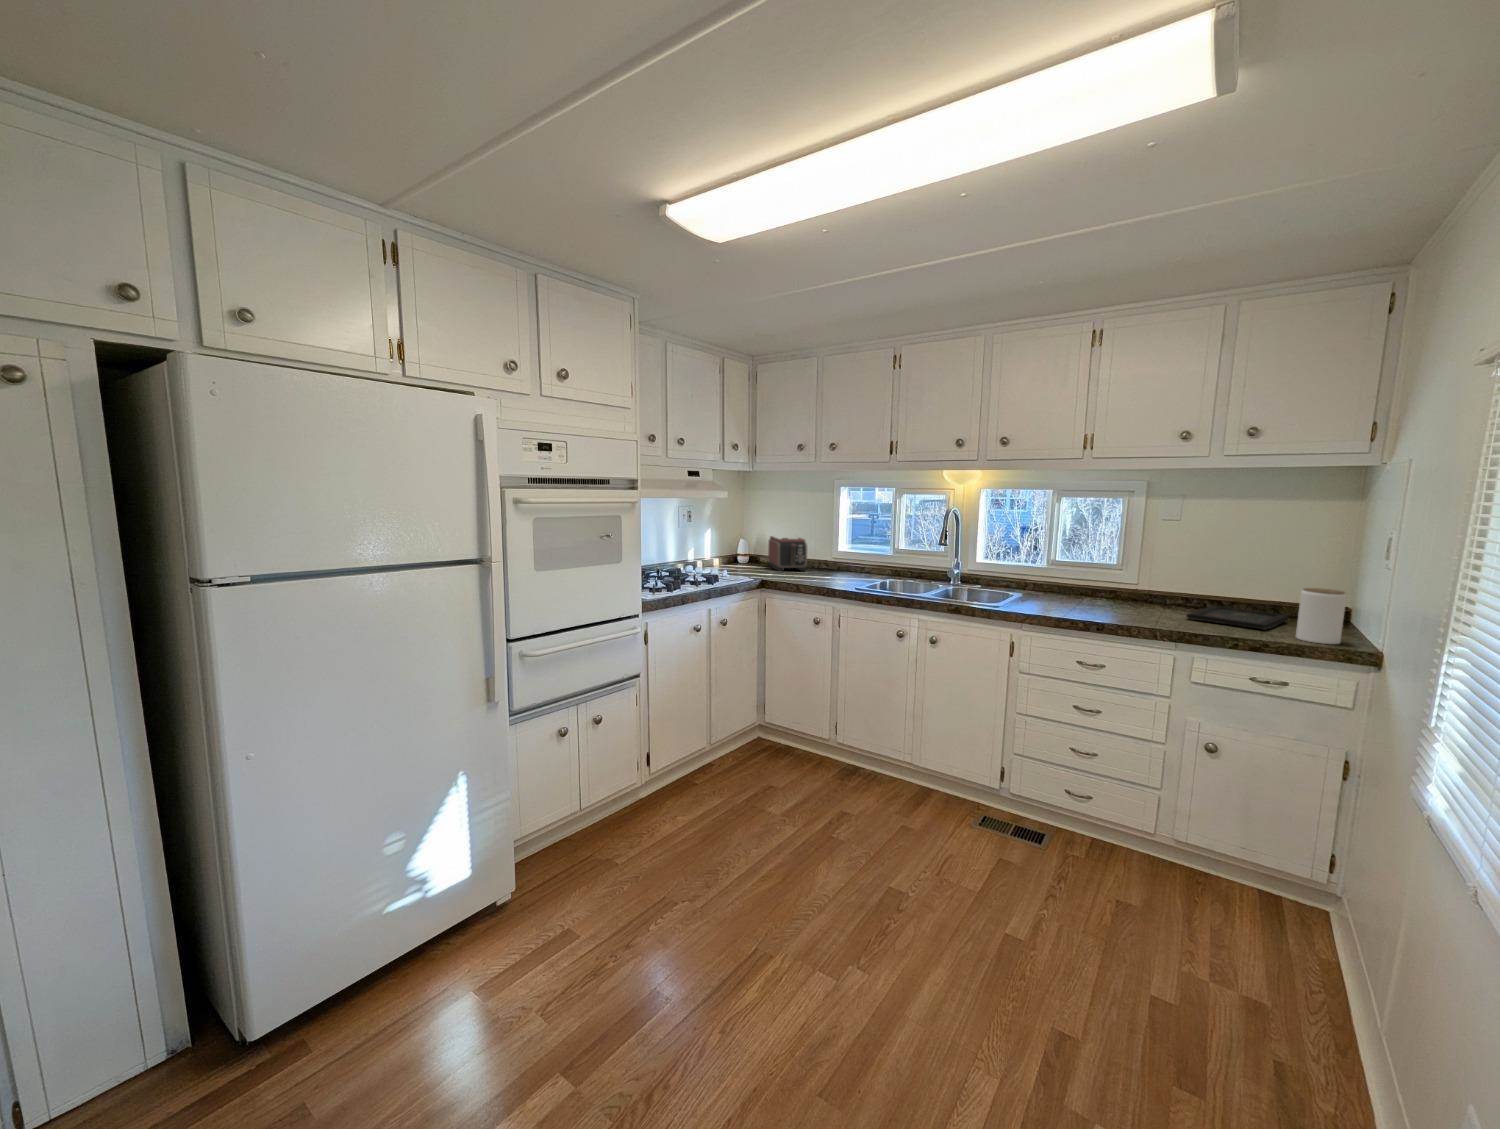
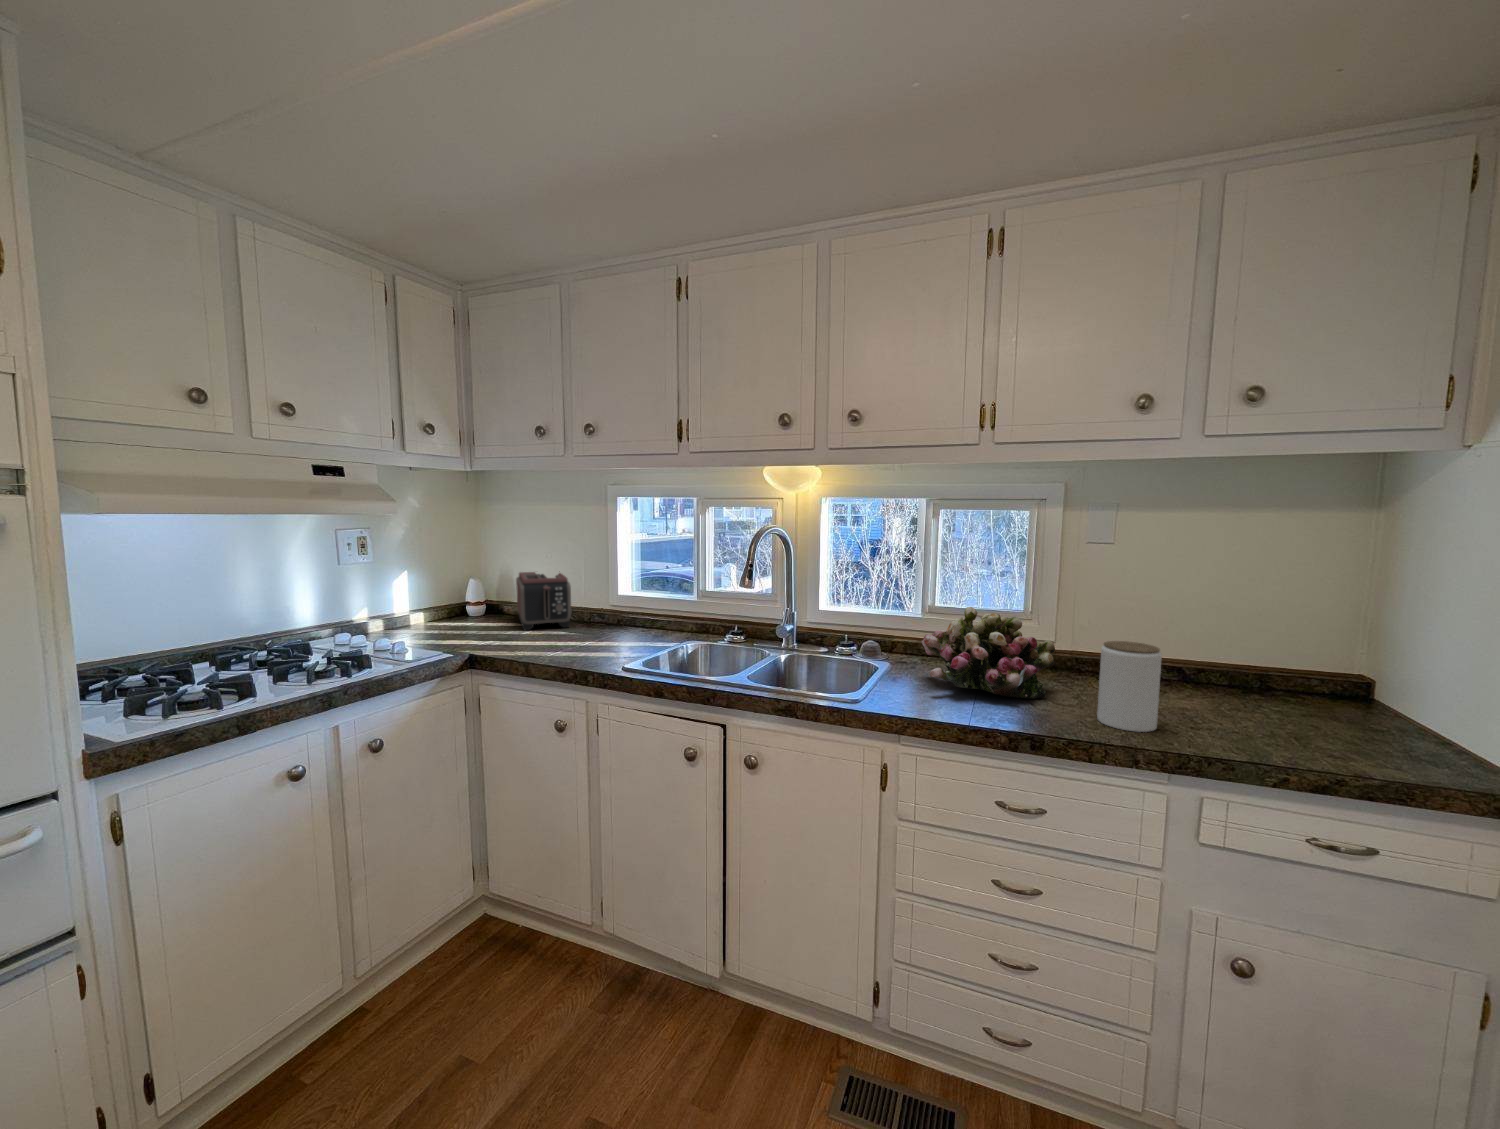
flower arrangement: none [1042,558,1128,611] -> present [921,607,1055,699]
jar: present [1296,588,1346,644] -> present [1097,641,1162,732]
tray: present [1186,605,1288,629] -> none [1154,674,1296,732]

